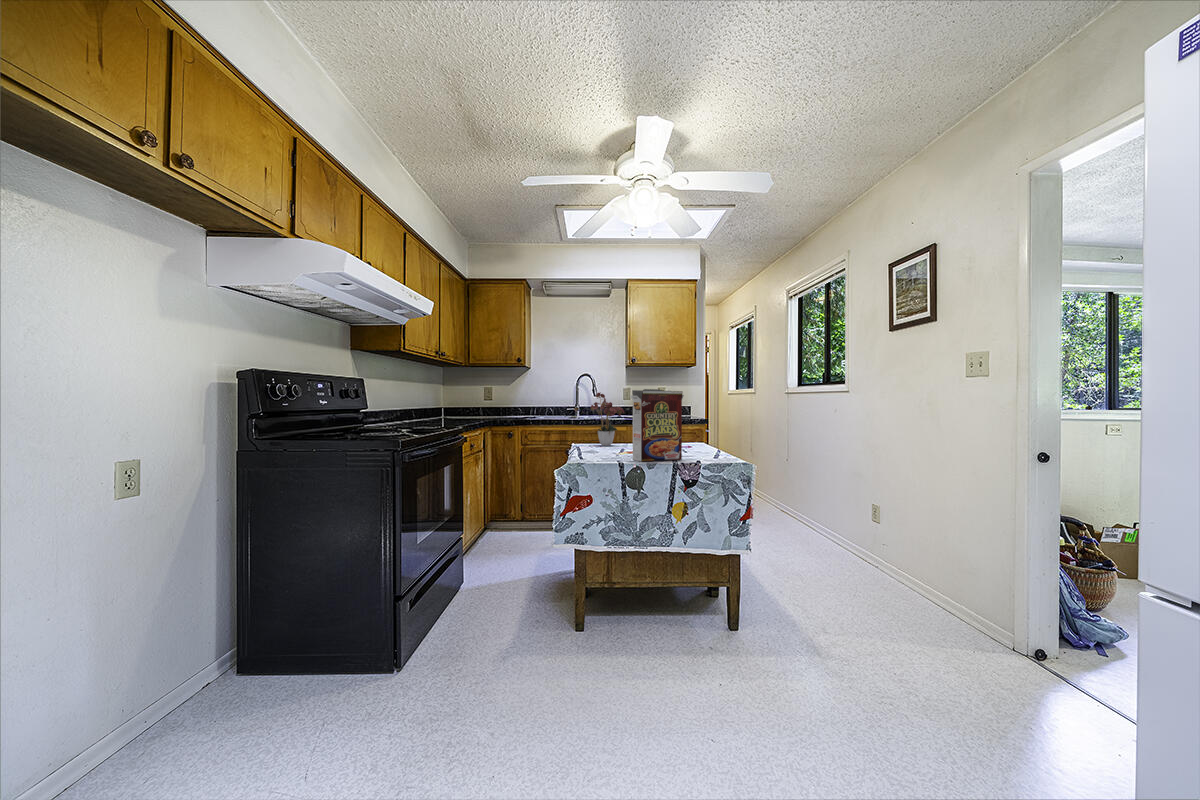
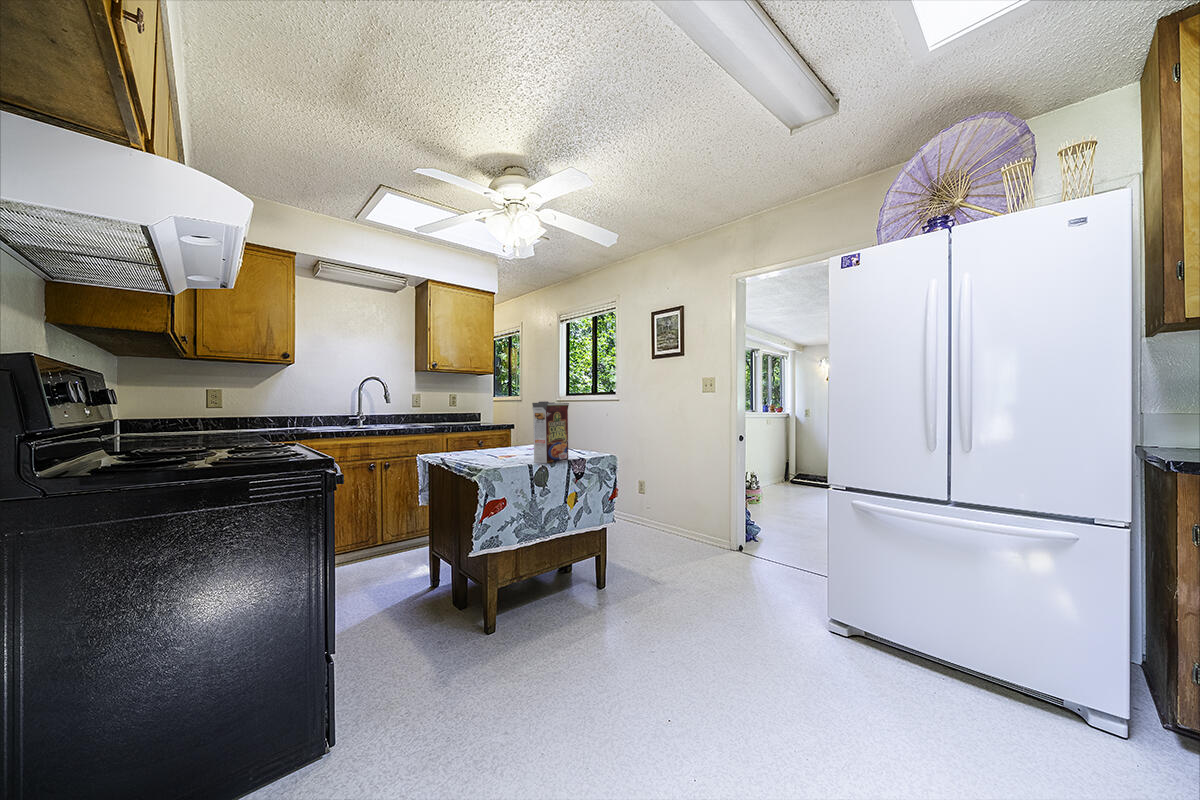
flower arrangement: present [591,393,624,446] -> none [437,401,475,454]

